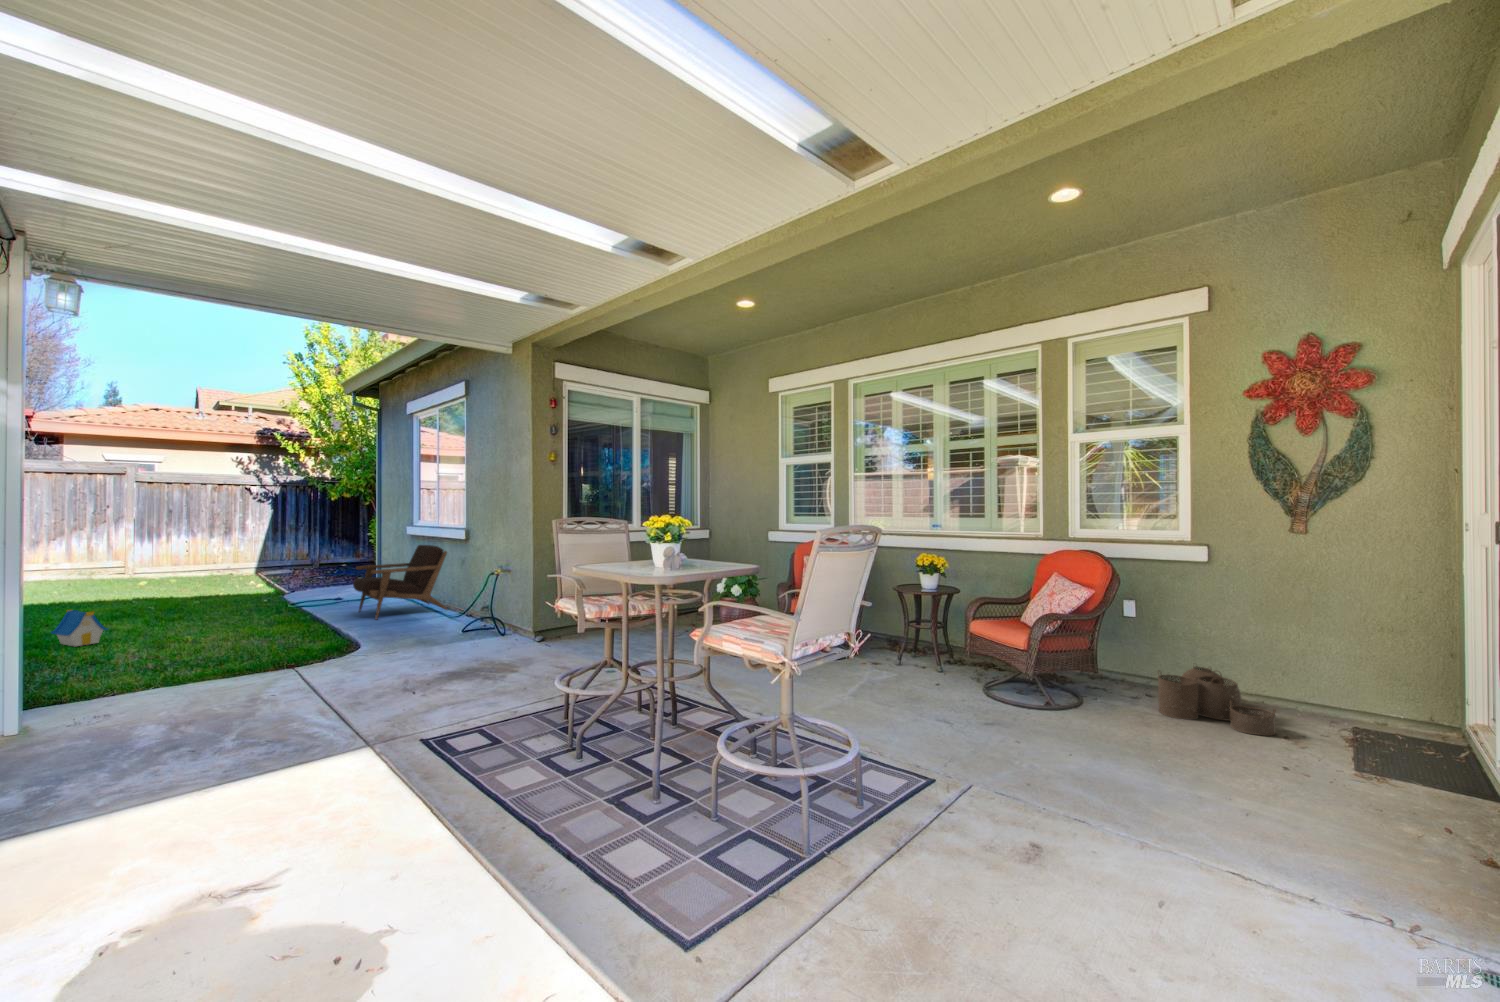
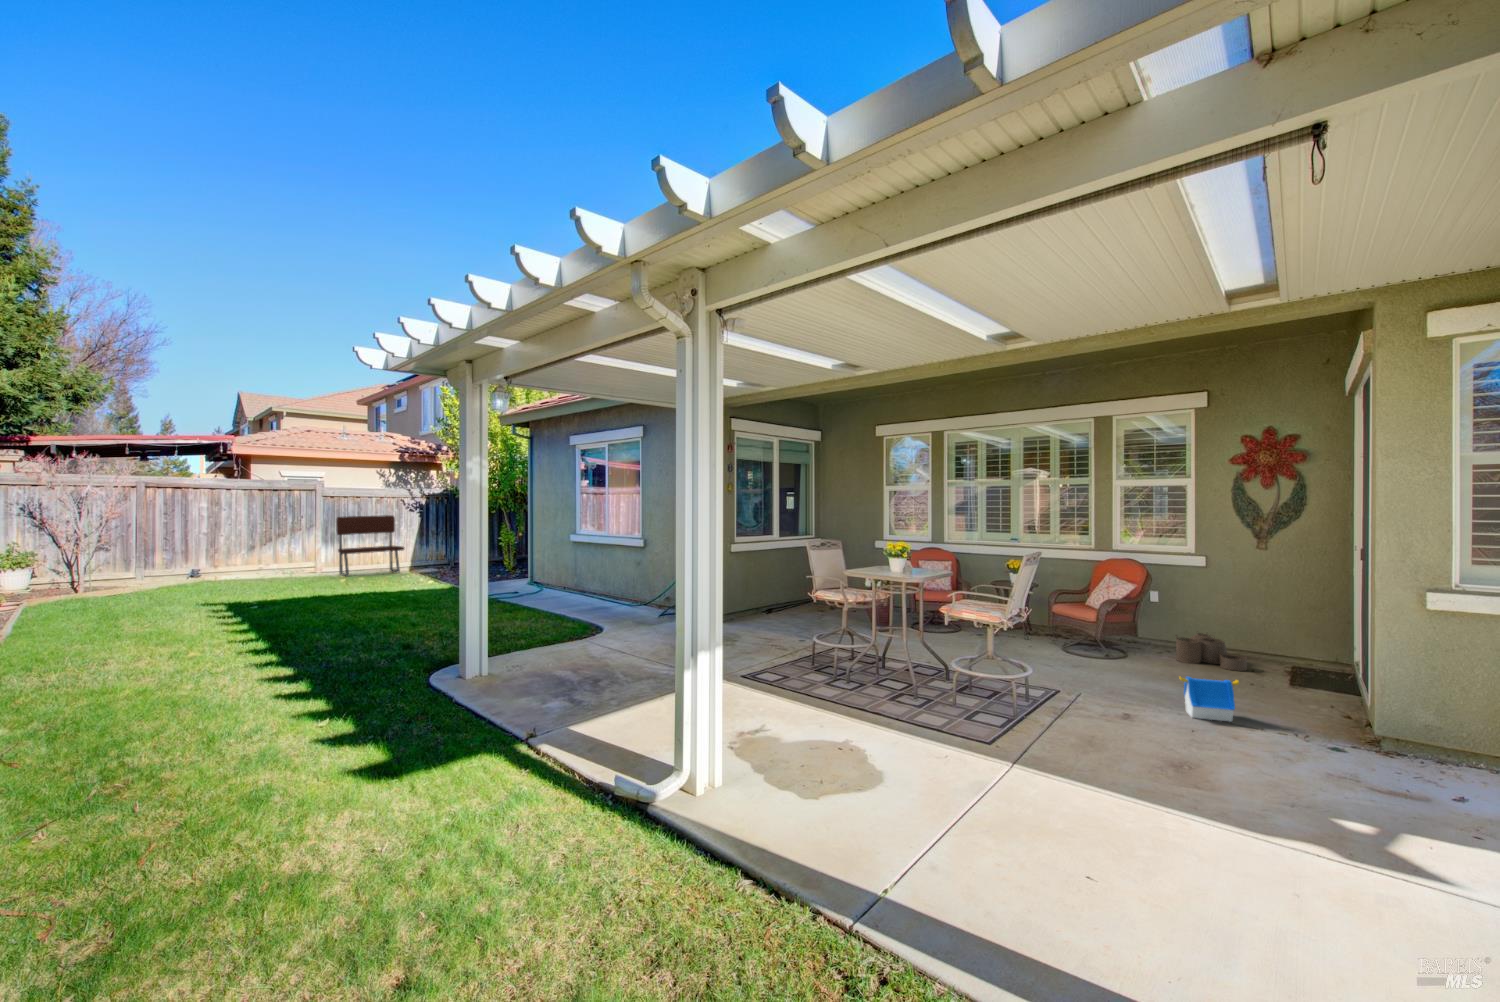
bench: none [152,506,239,579] -> present [336,515,404,577]
armchair: present [353,545,447,620] -> none [553,550,623,608]
toy house: present [51,610,108,646] -> present [1179,676,1239,722]

